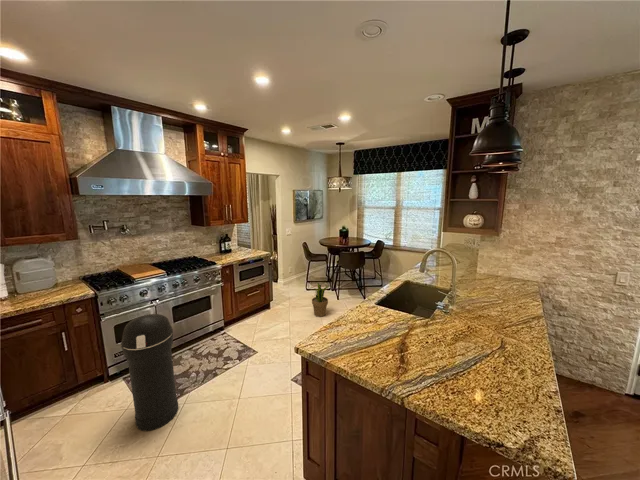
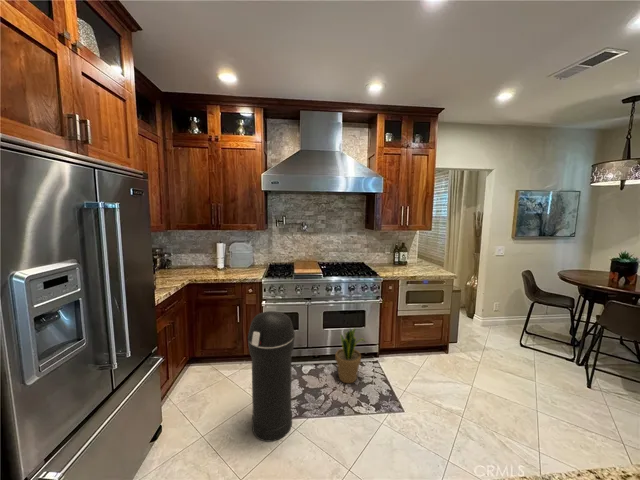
potted plant: present [312,283,328,317] -> present [336,329,364,383]

